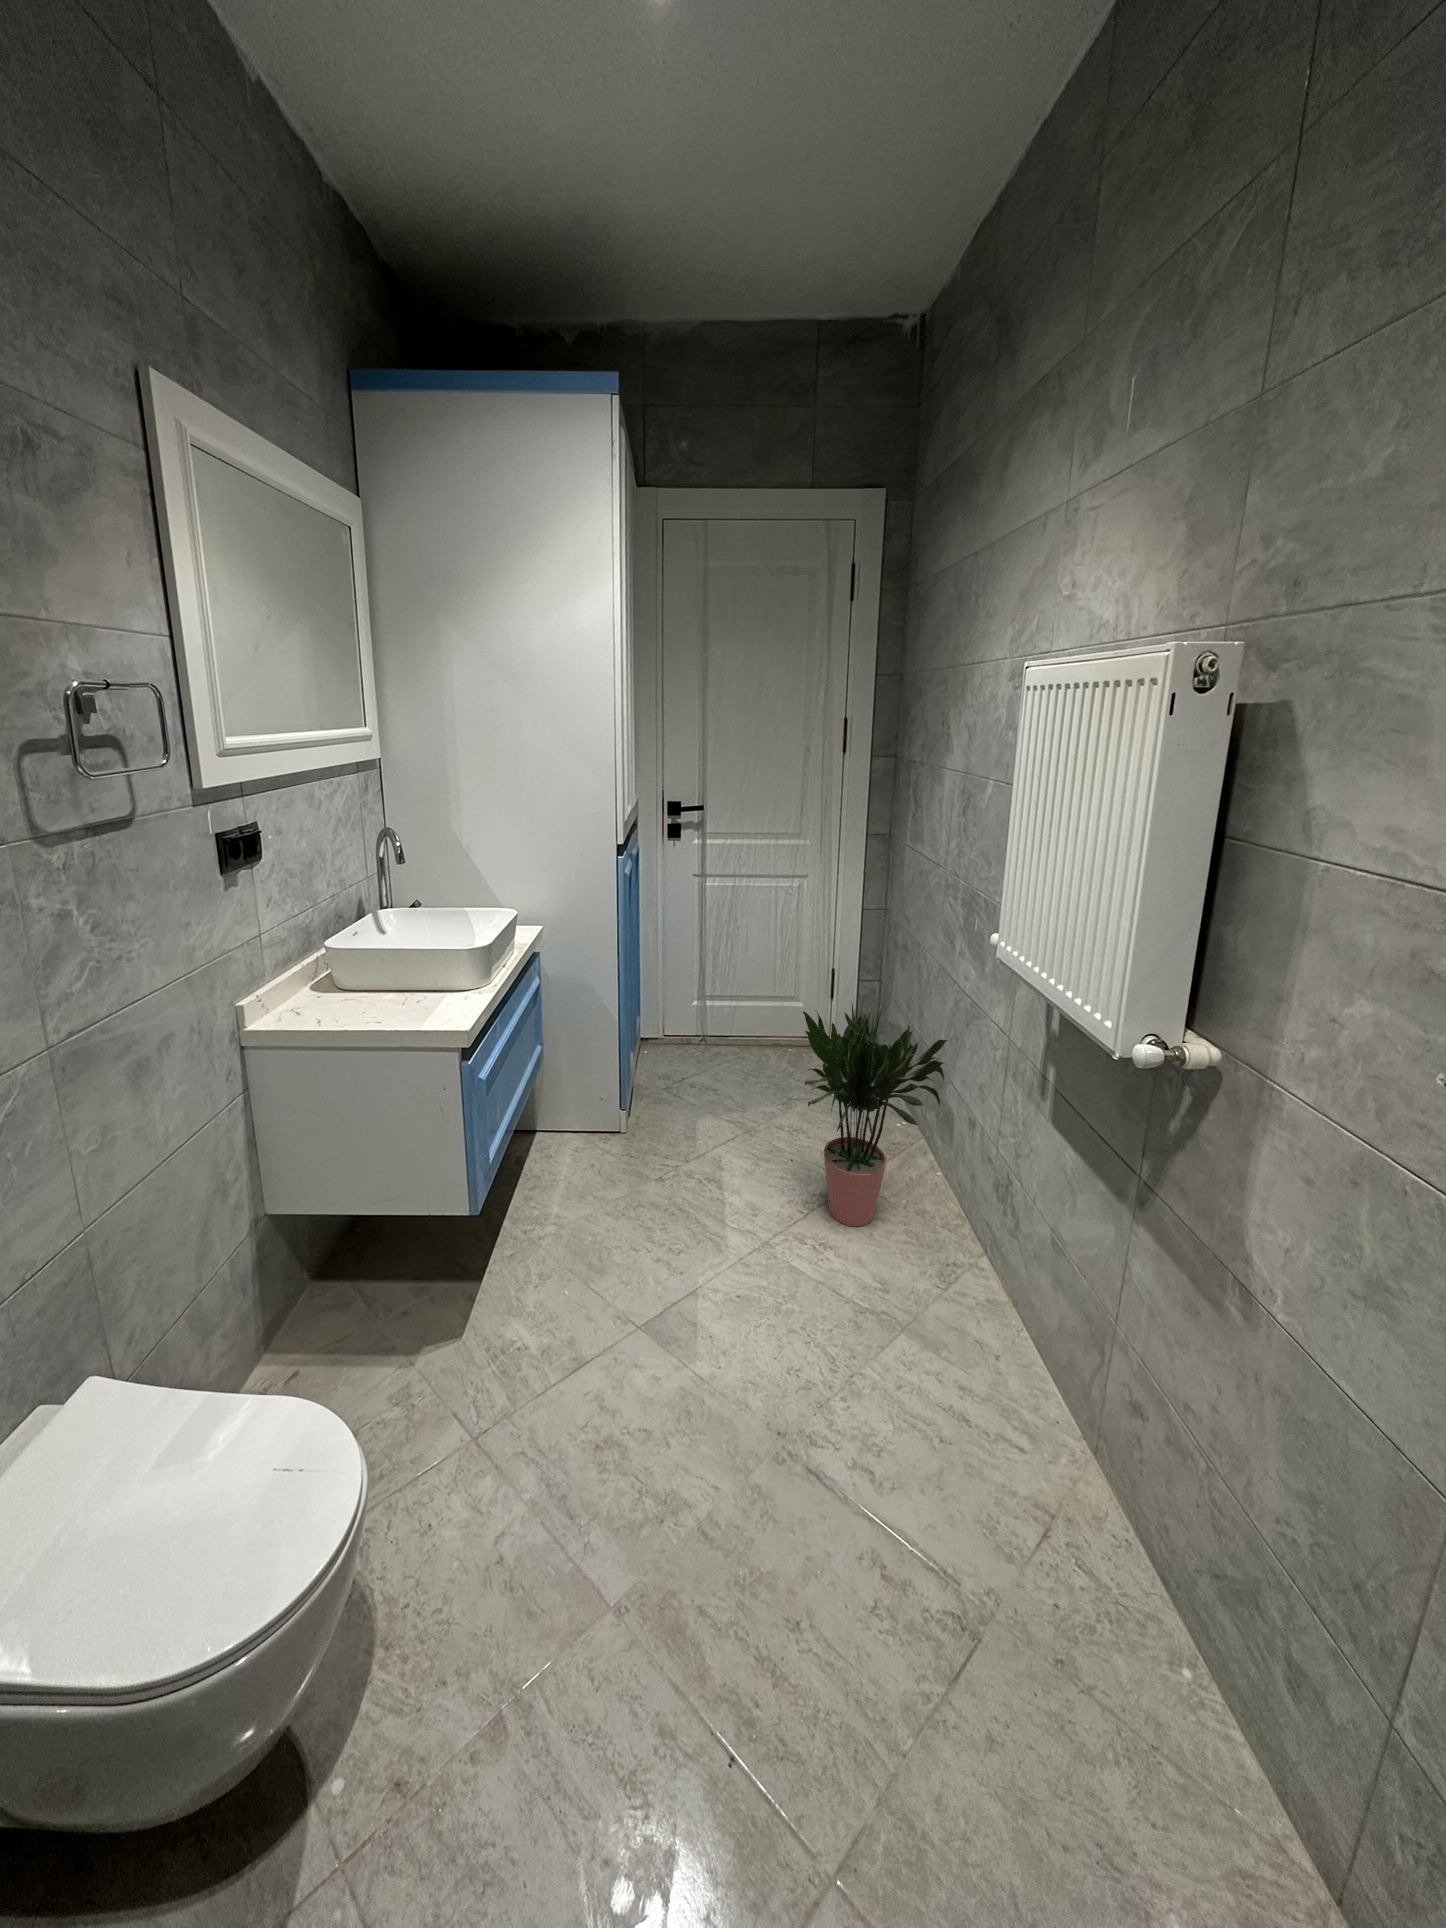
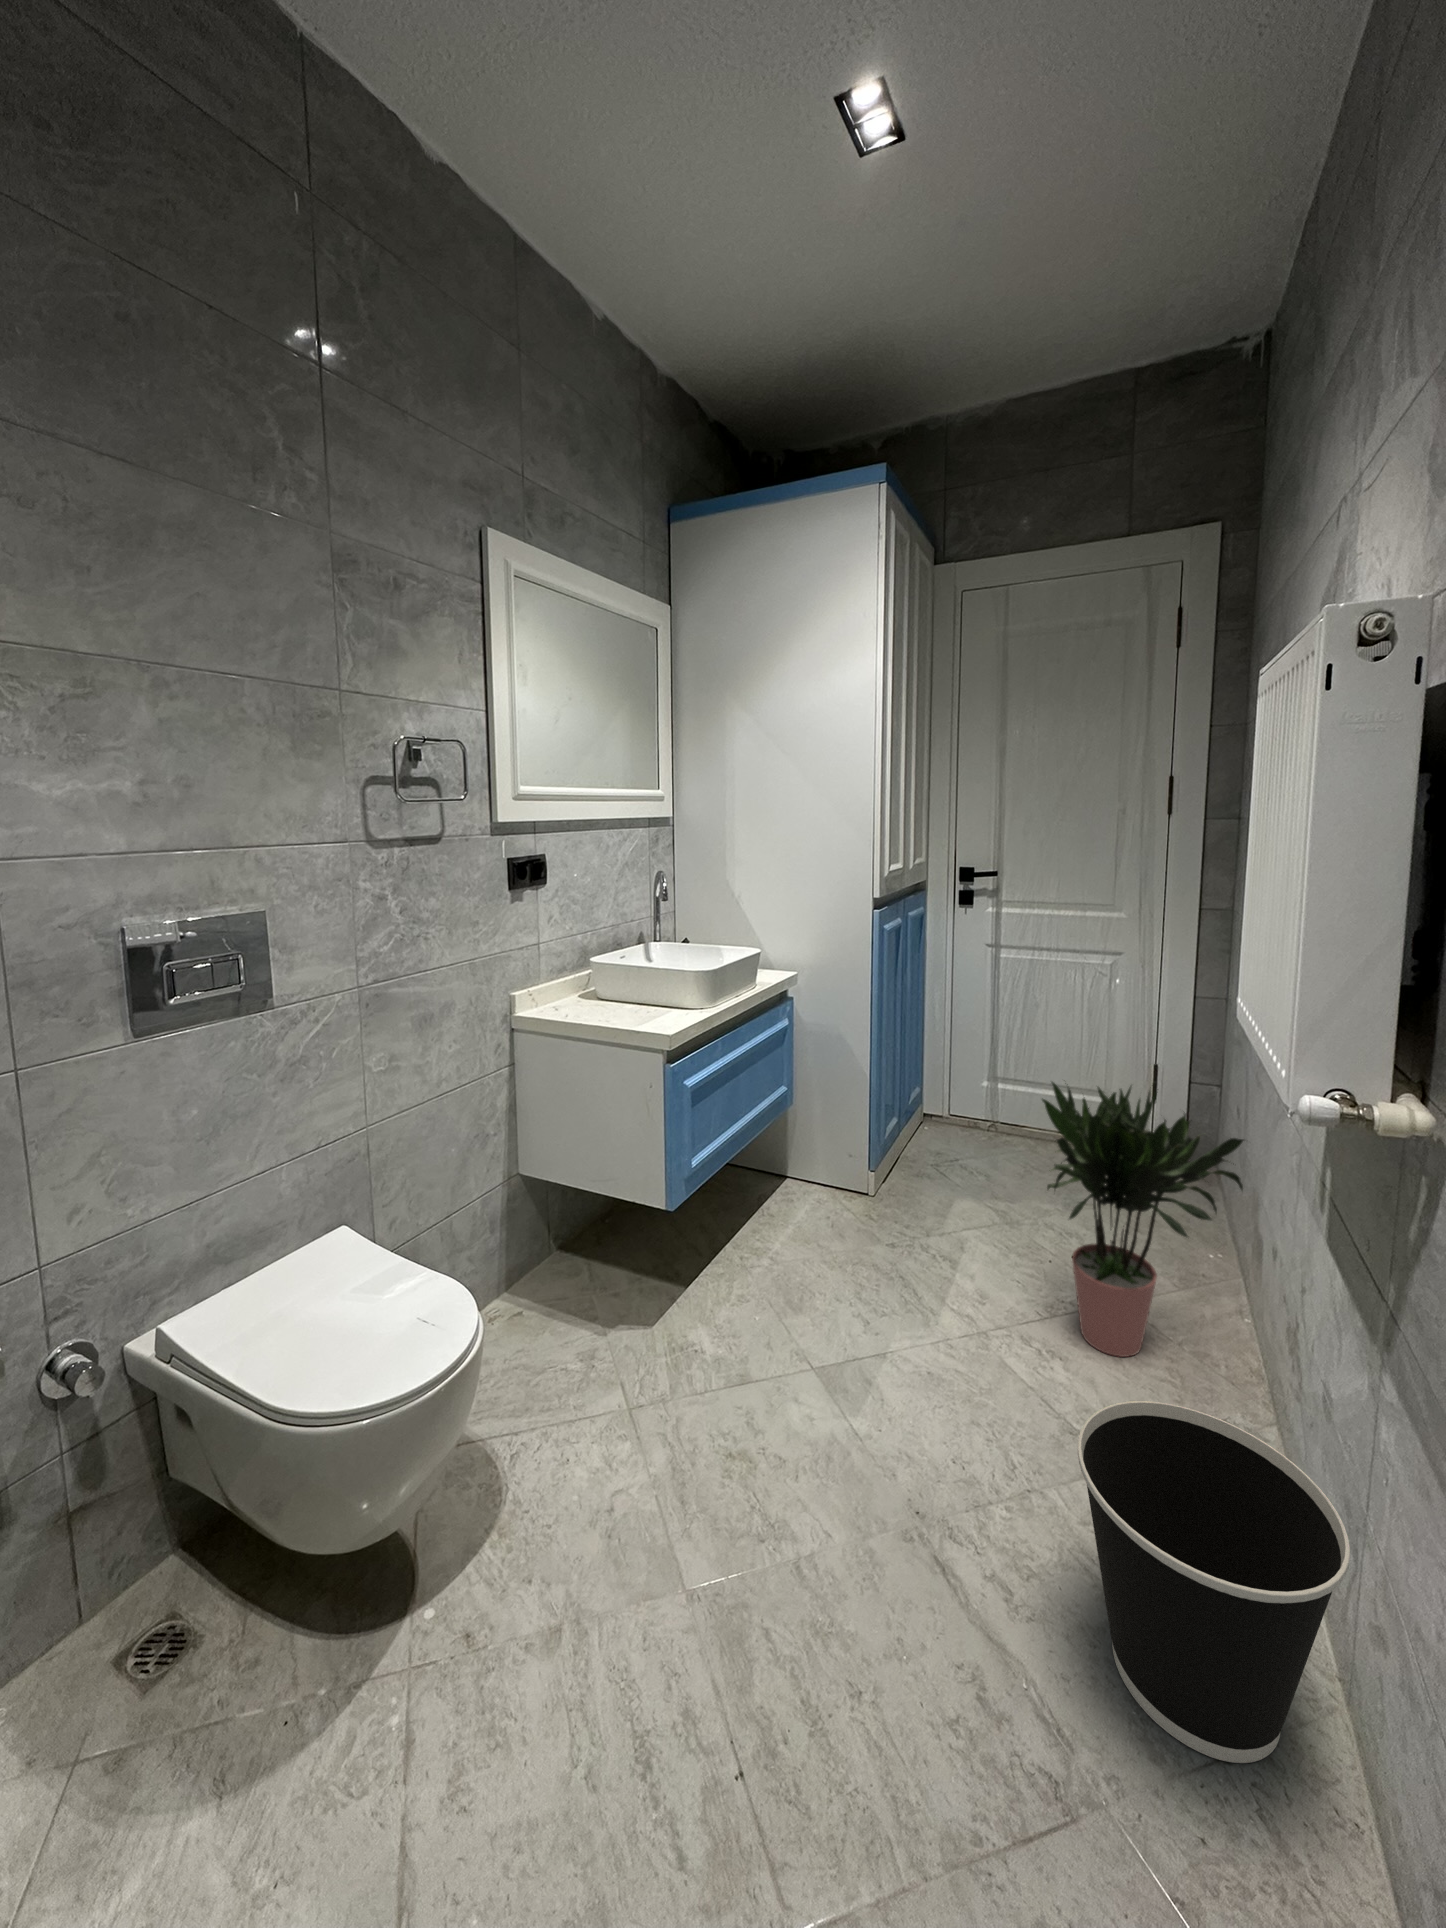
wastebasket: none [918,1272,1103,1518] -> present [1078,1401,1350,1763]

